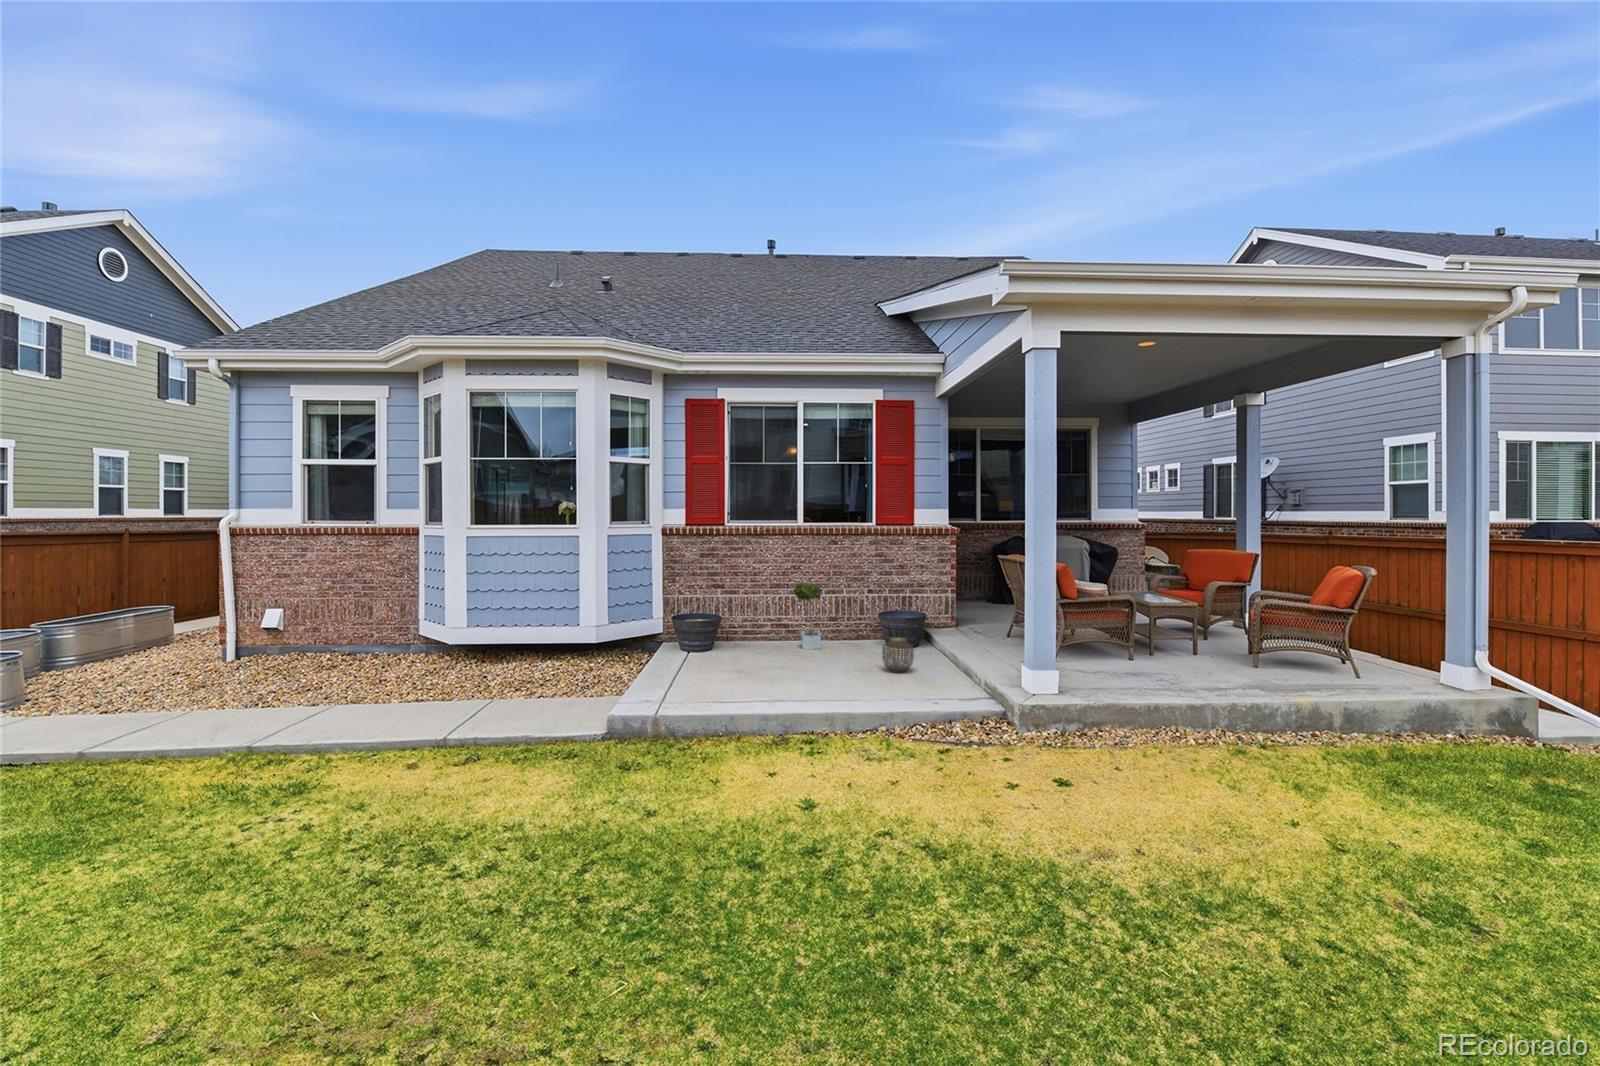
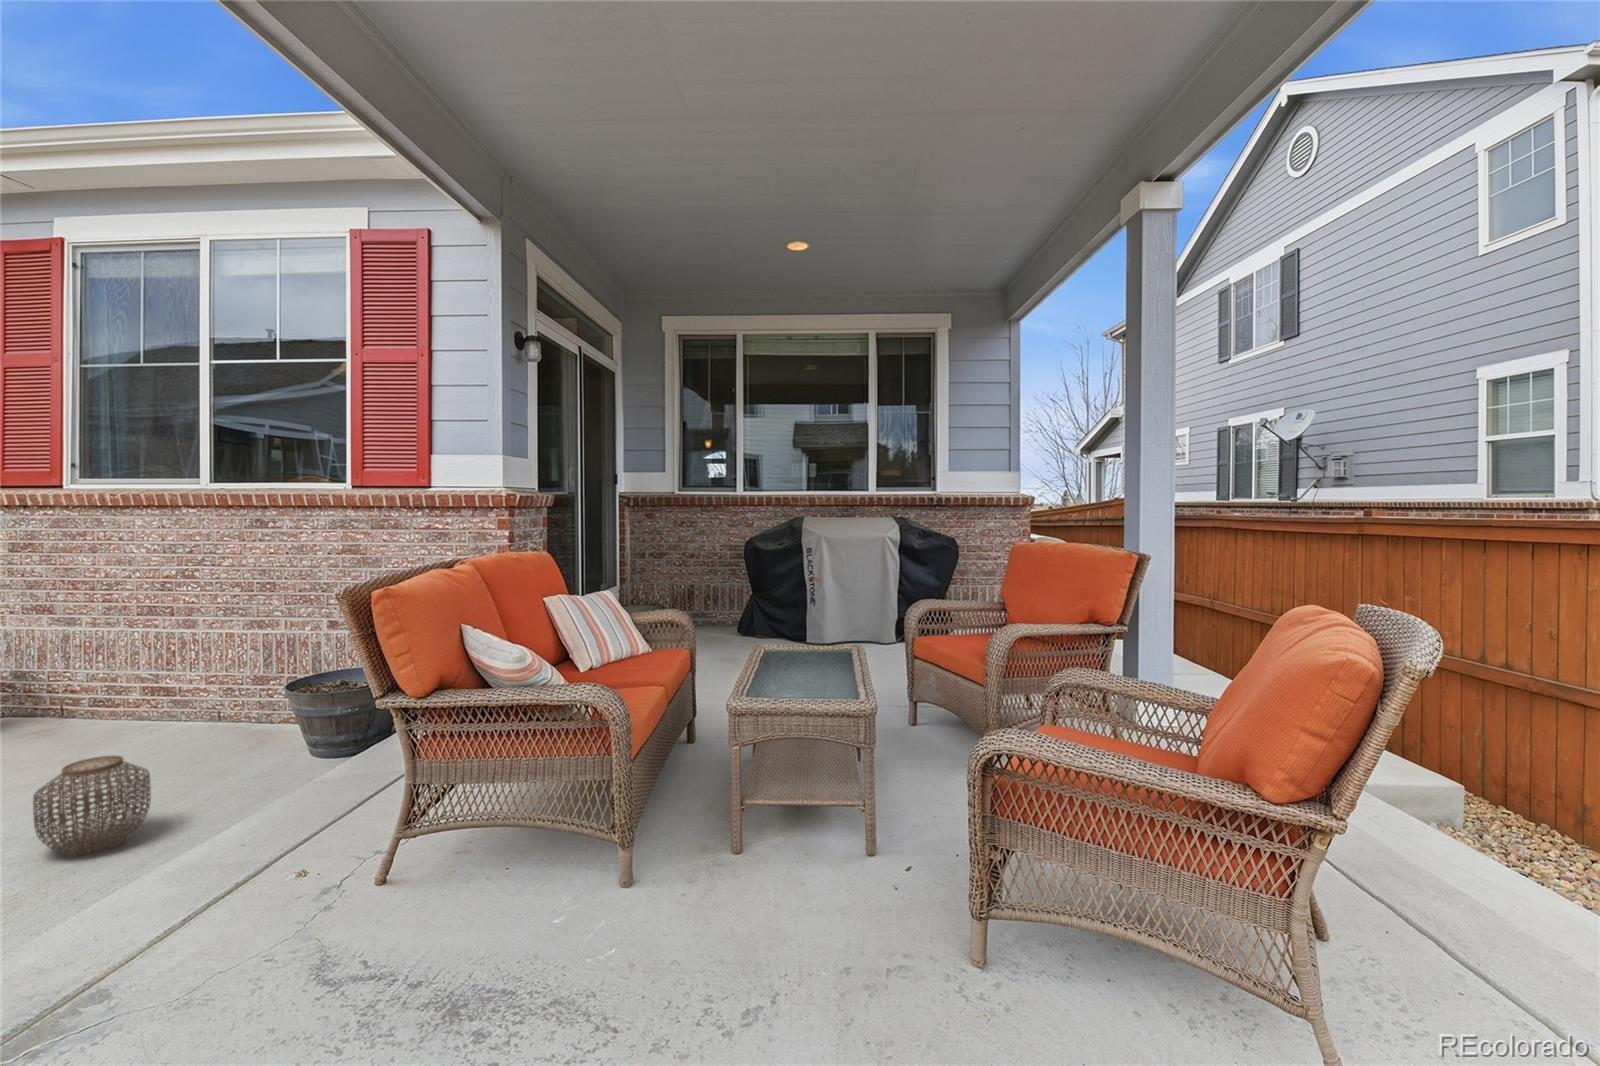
potted tree: present [794,583,822,650] -> none [135,604,222,748]

